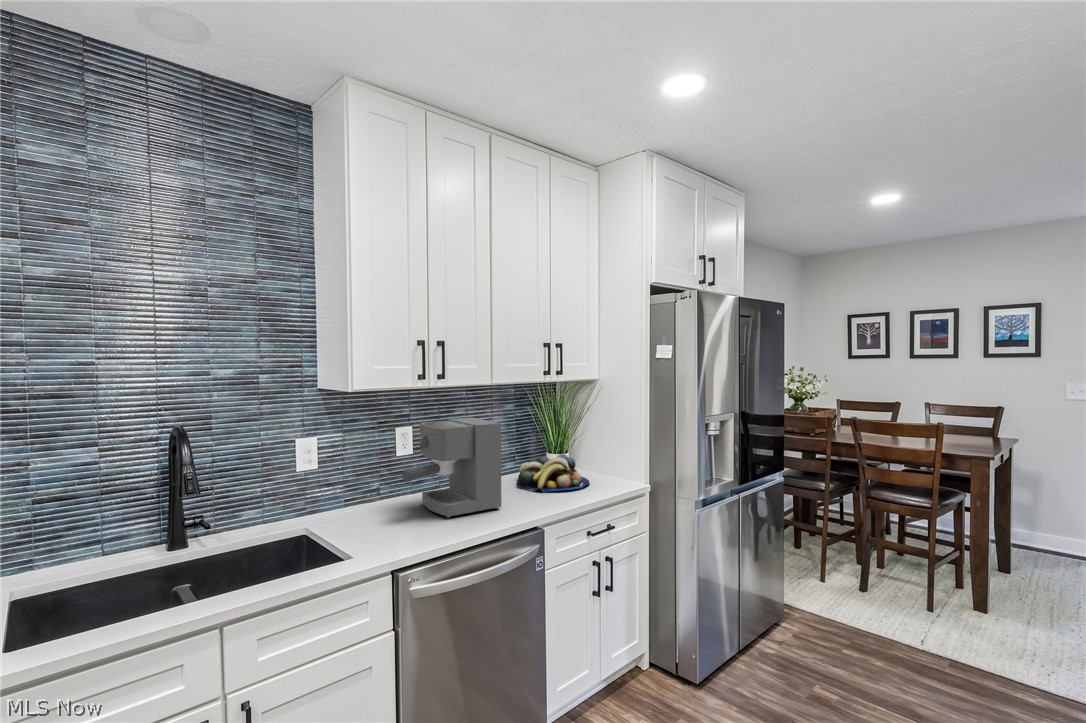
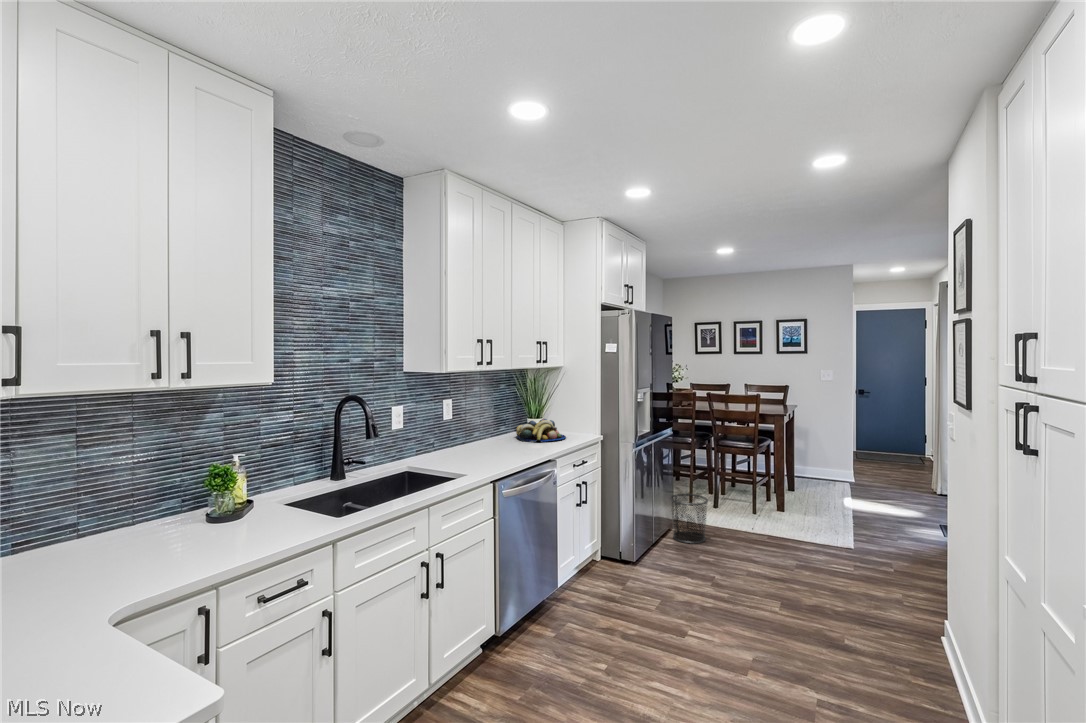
coffee maker: present [402,417,501,518] -> none [469,393,526,456]
waste bin: none [772,574,836,660] -> present [670,494,708,544]

